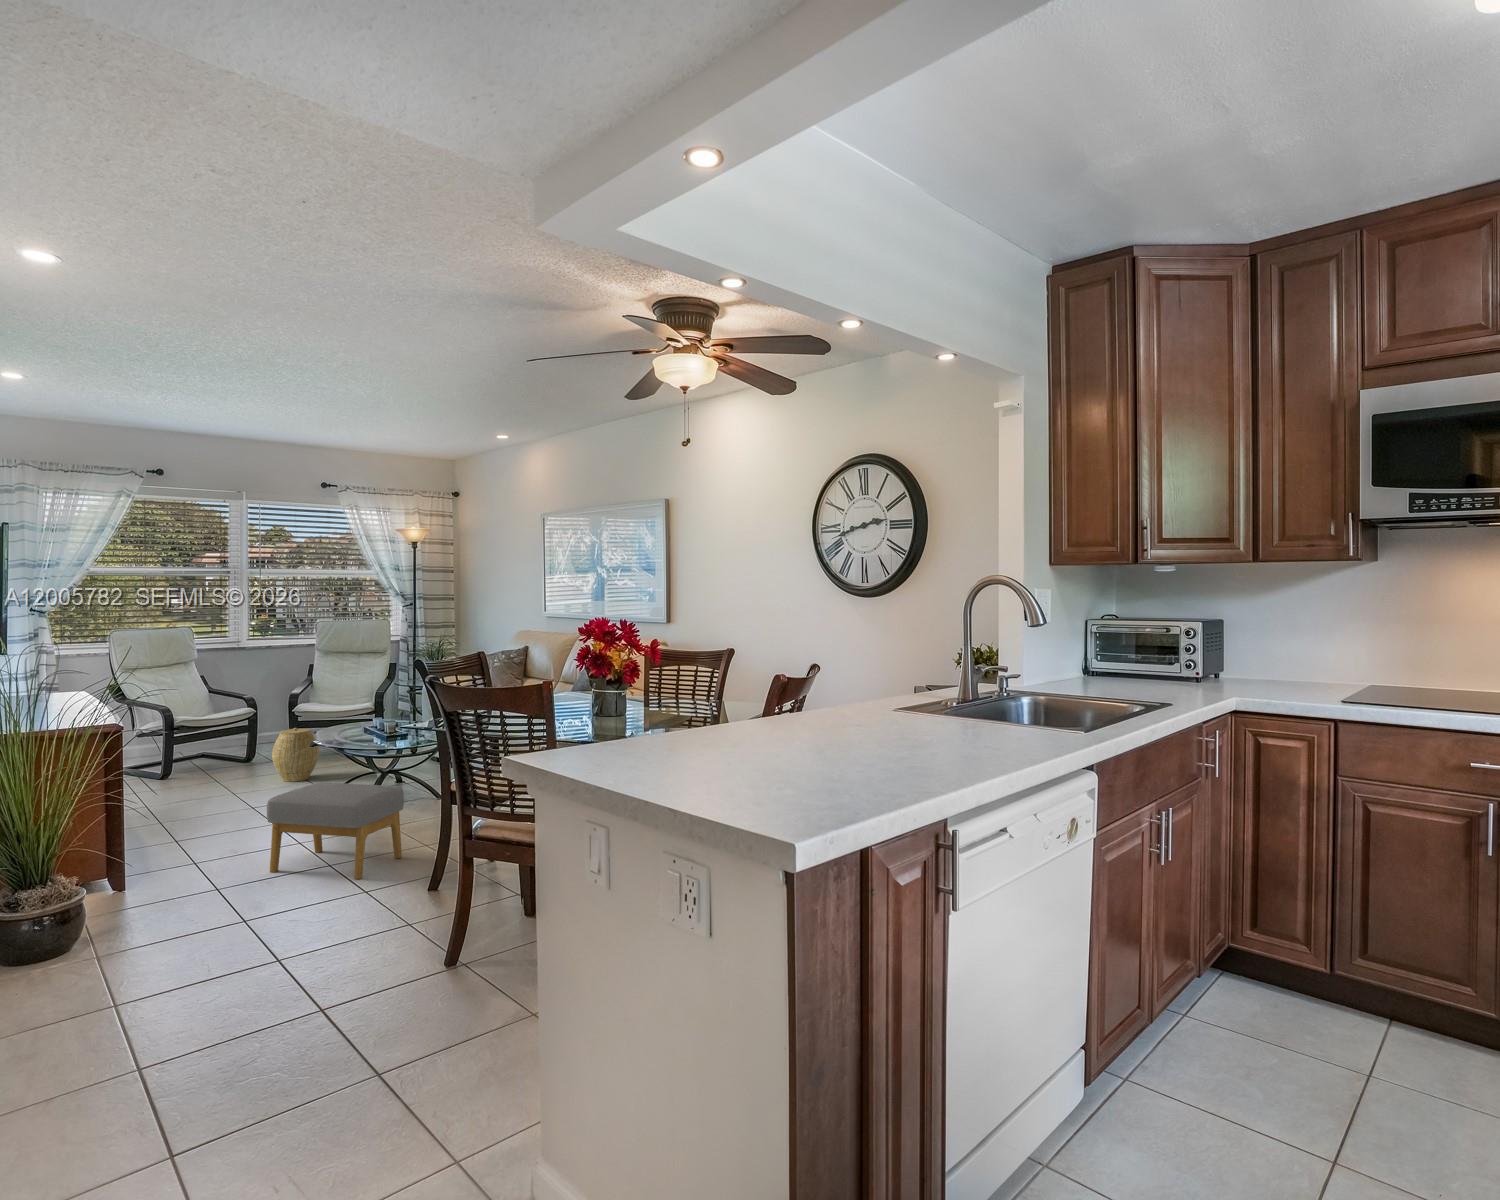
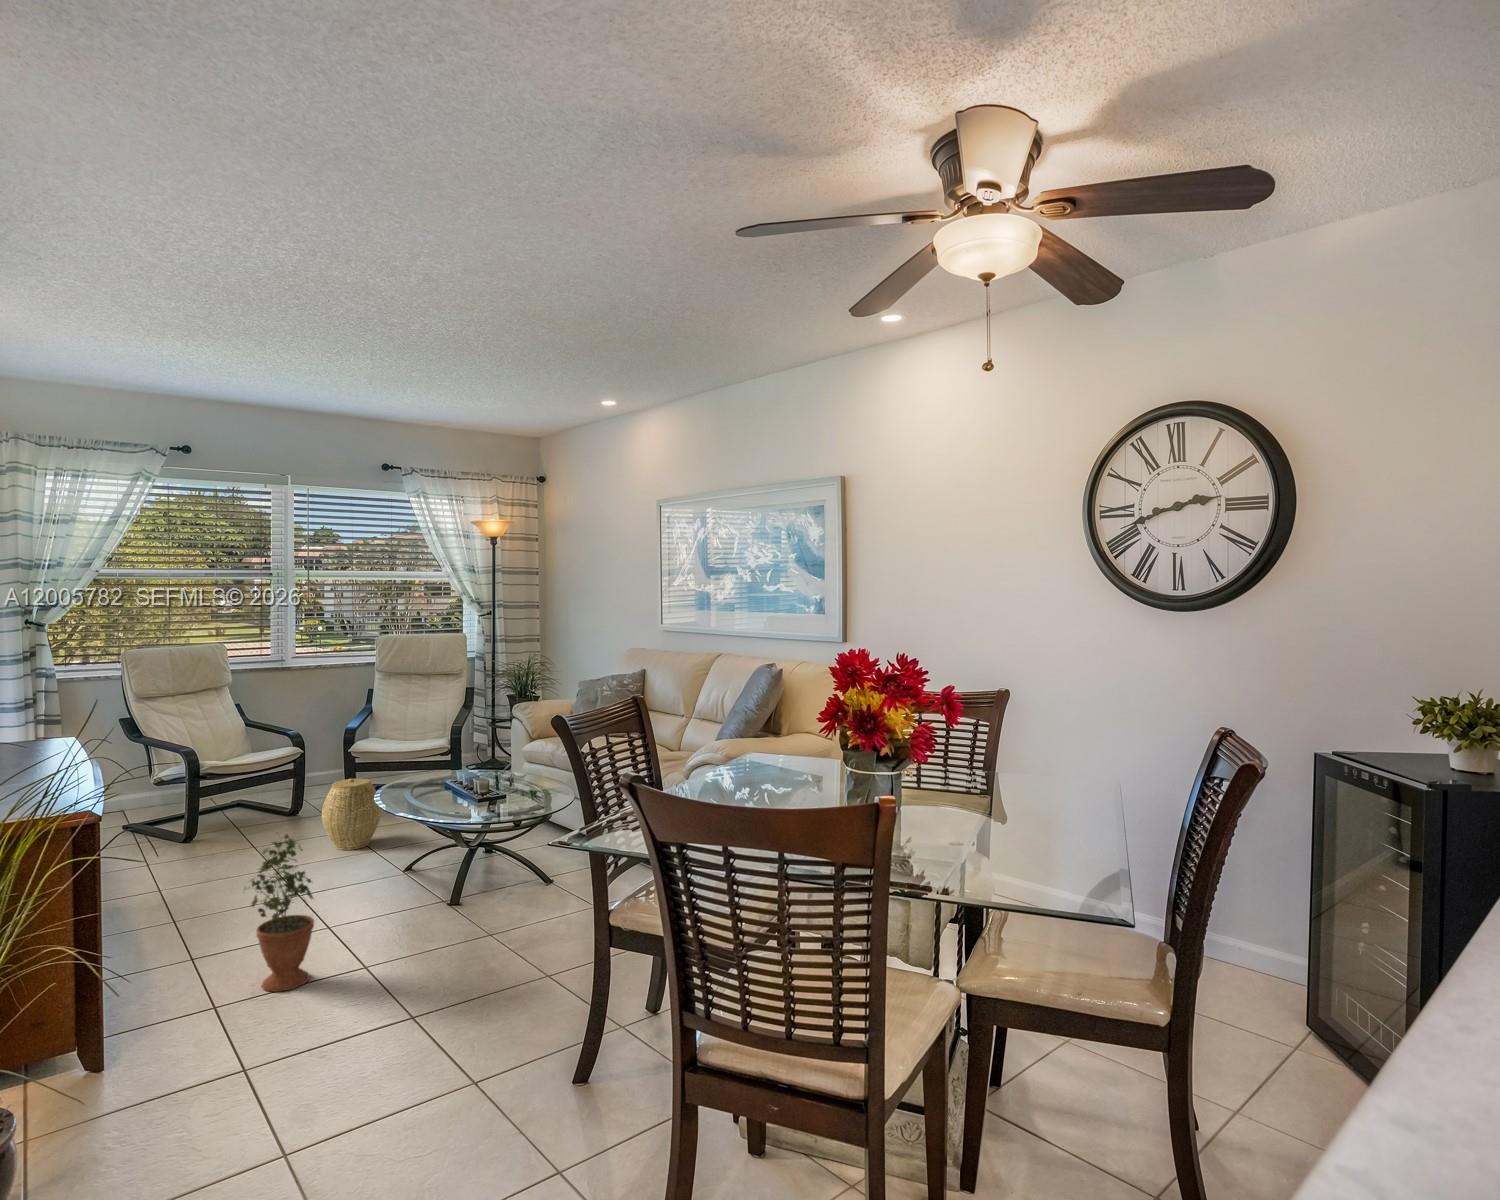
potted plant: none [221,746,270,850] -> present [244,835,314,992]
footstool: present [267,783,404,879] -> none [307,894,512,1068]

